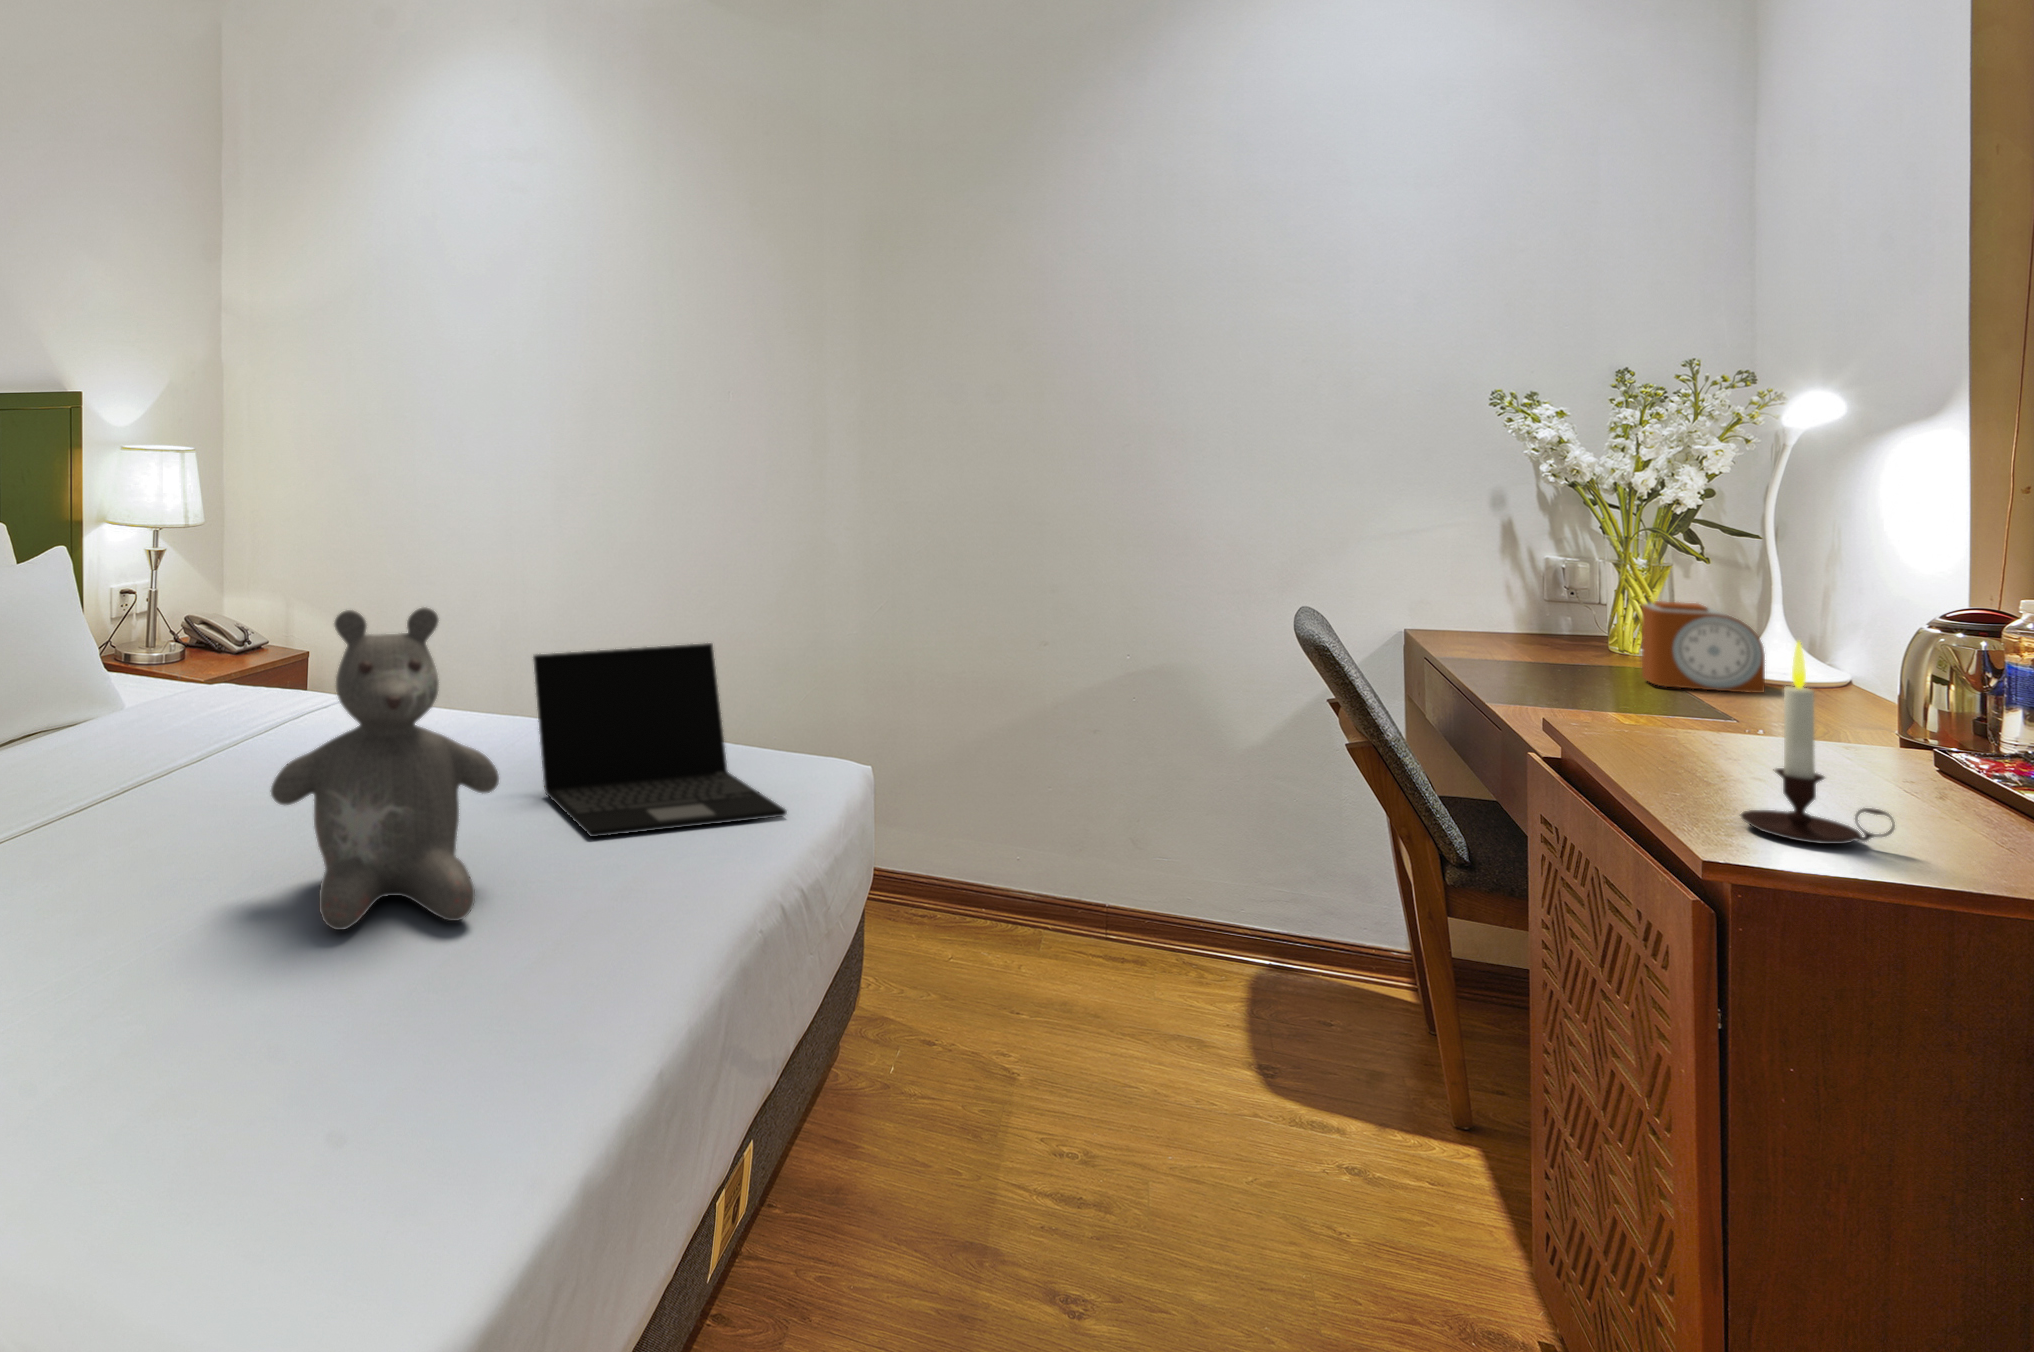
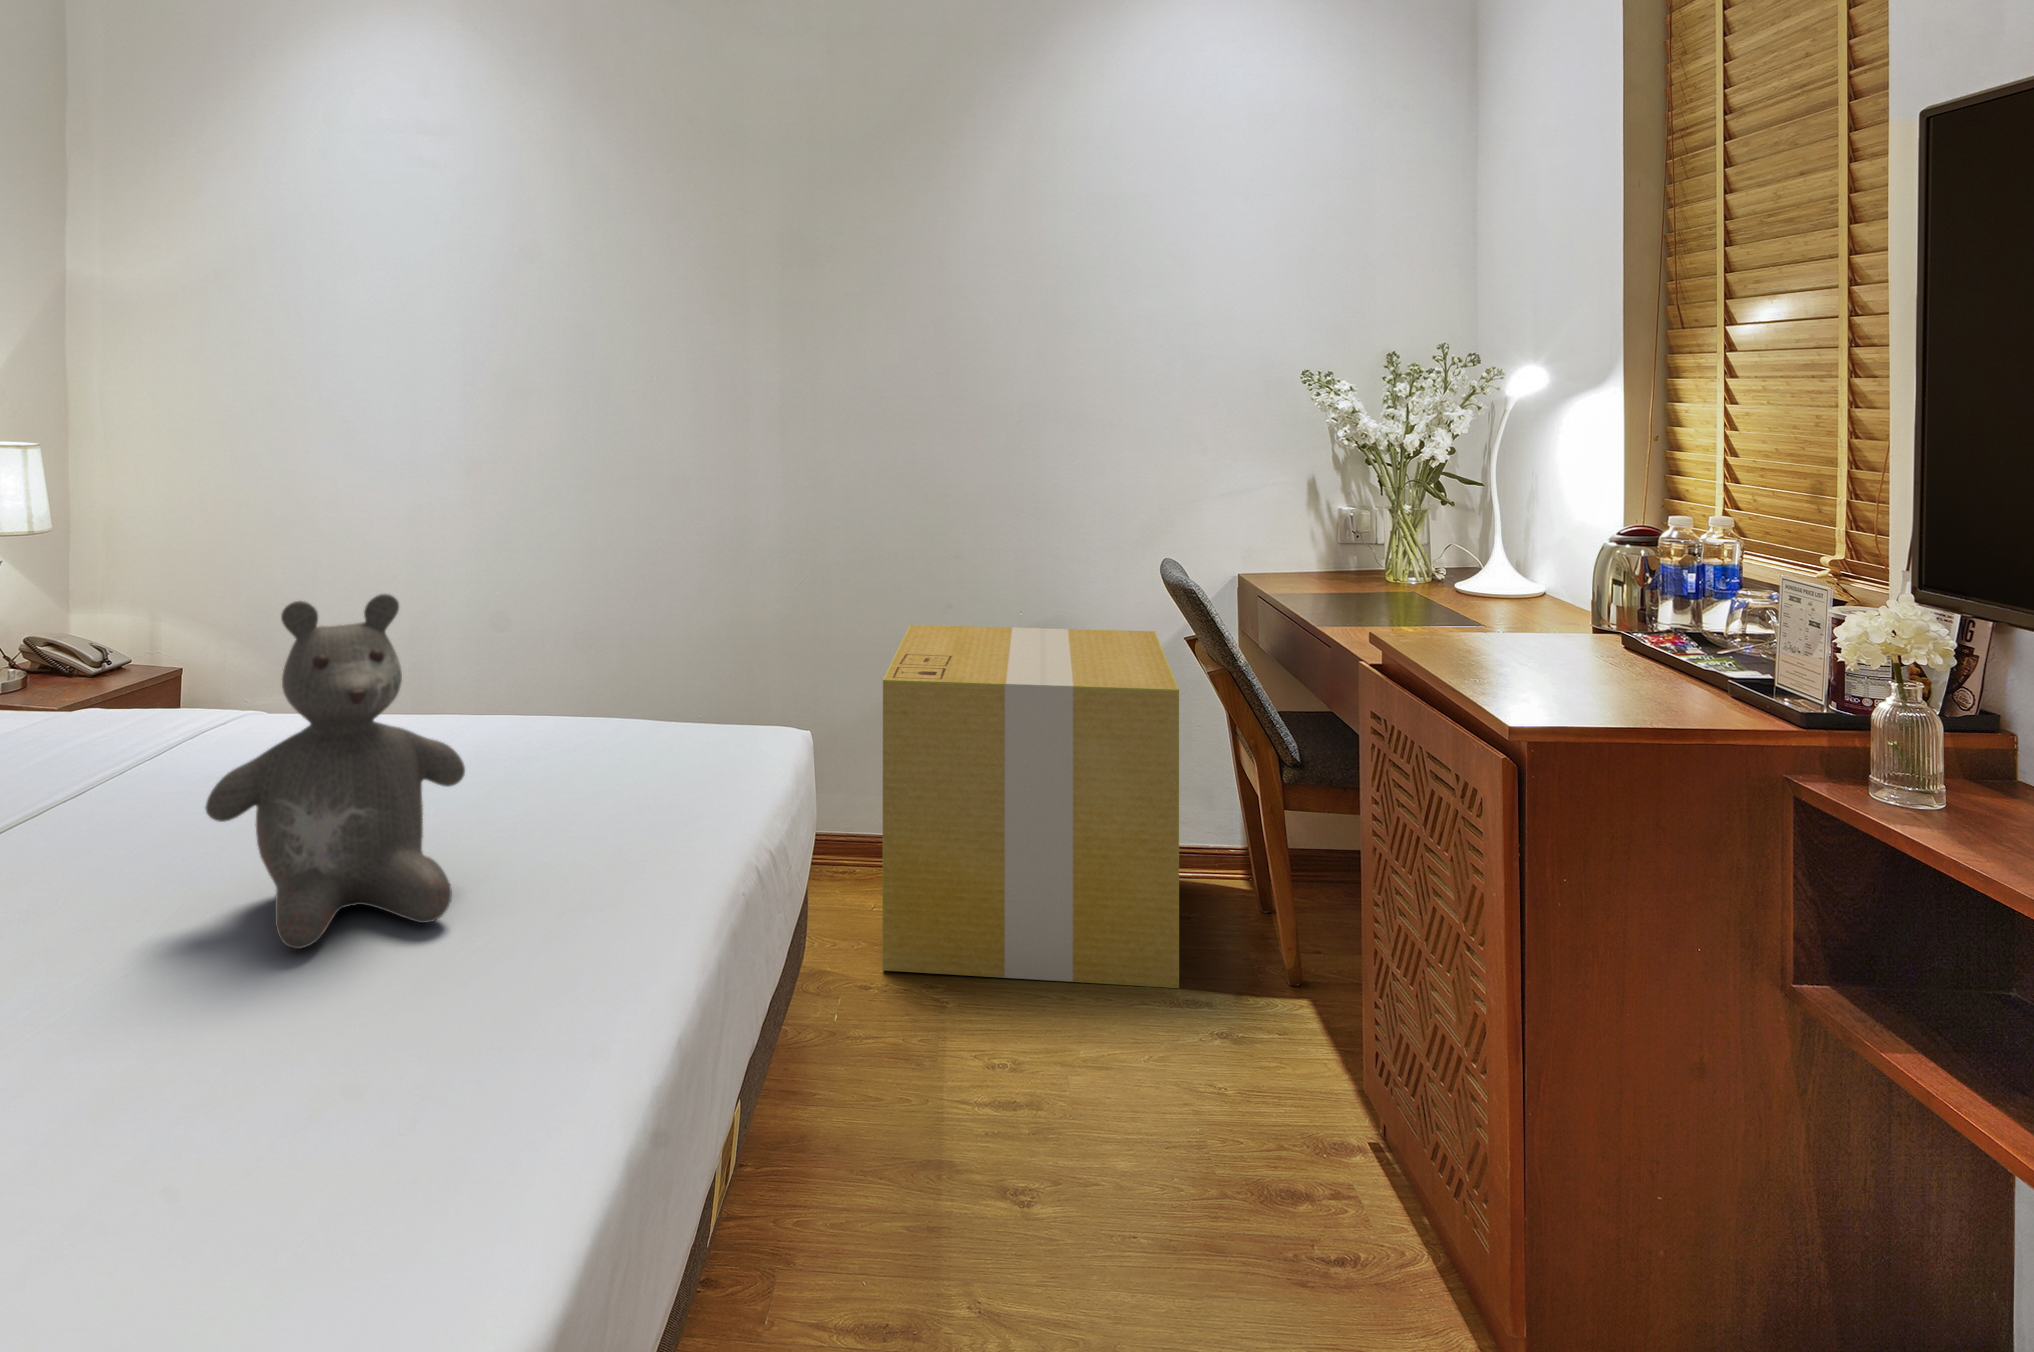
alarm clock: present [1642,601,1765,693] -> none [1414,535,1497,605]
candle: present [1741,642,1895,844] -> none [1531,548,1633,706]
laptop: present [533,643,787,837] -> none [477,619,742,822]
cardboard box: none [959,663,1311,1105] -> present [882,625,1179,988]

